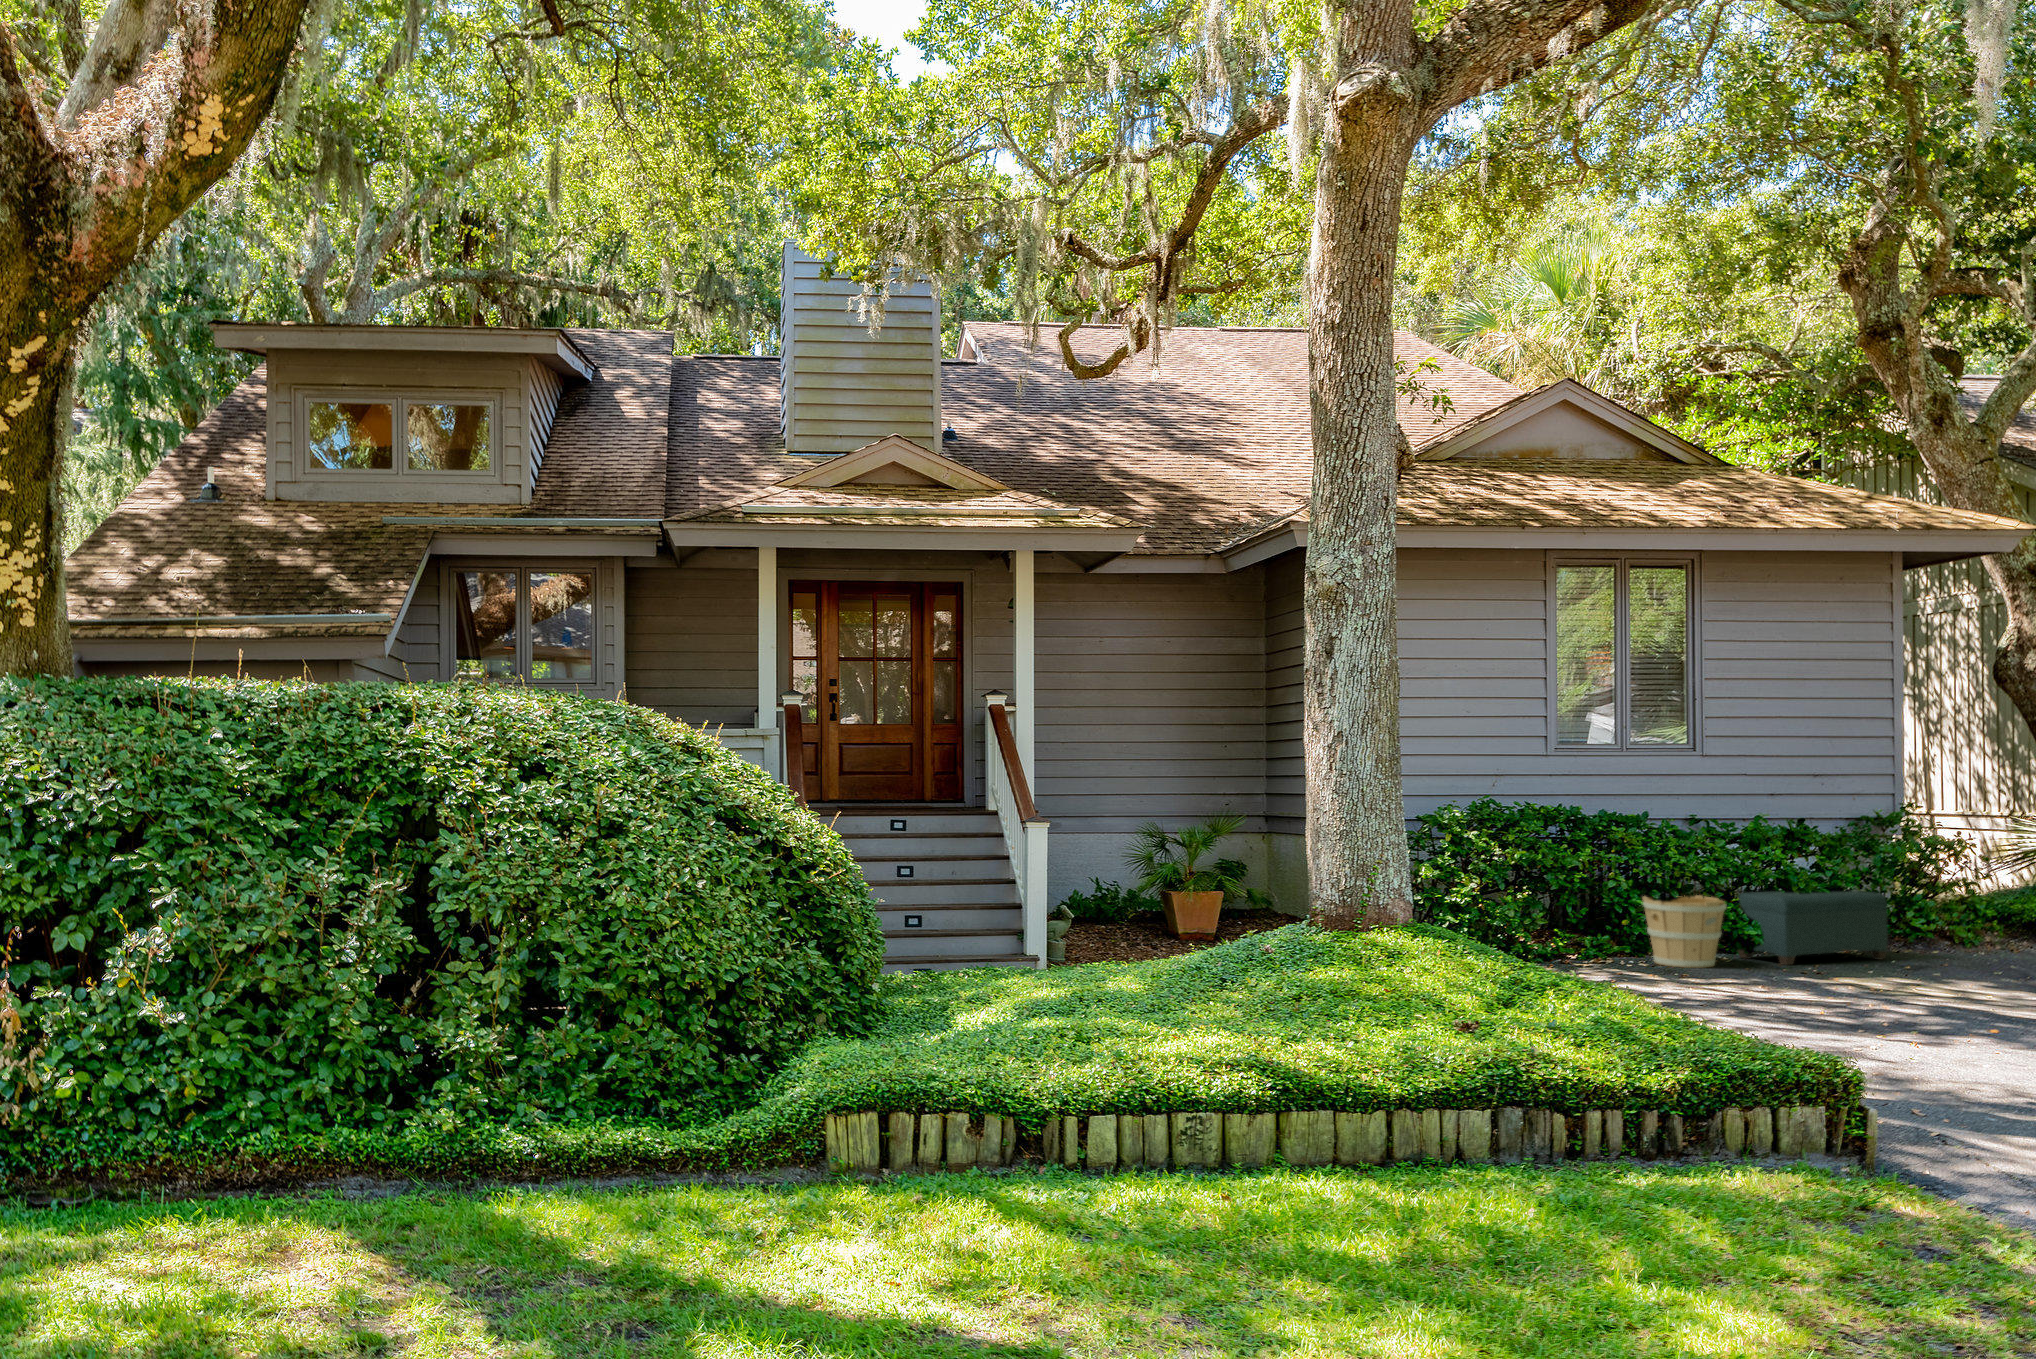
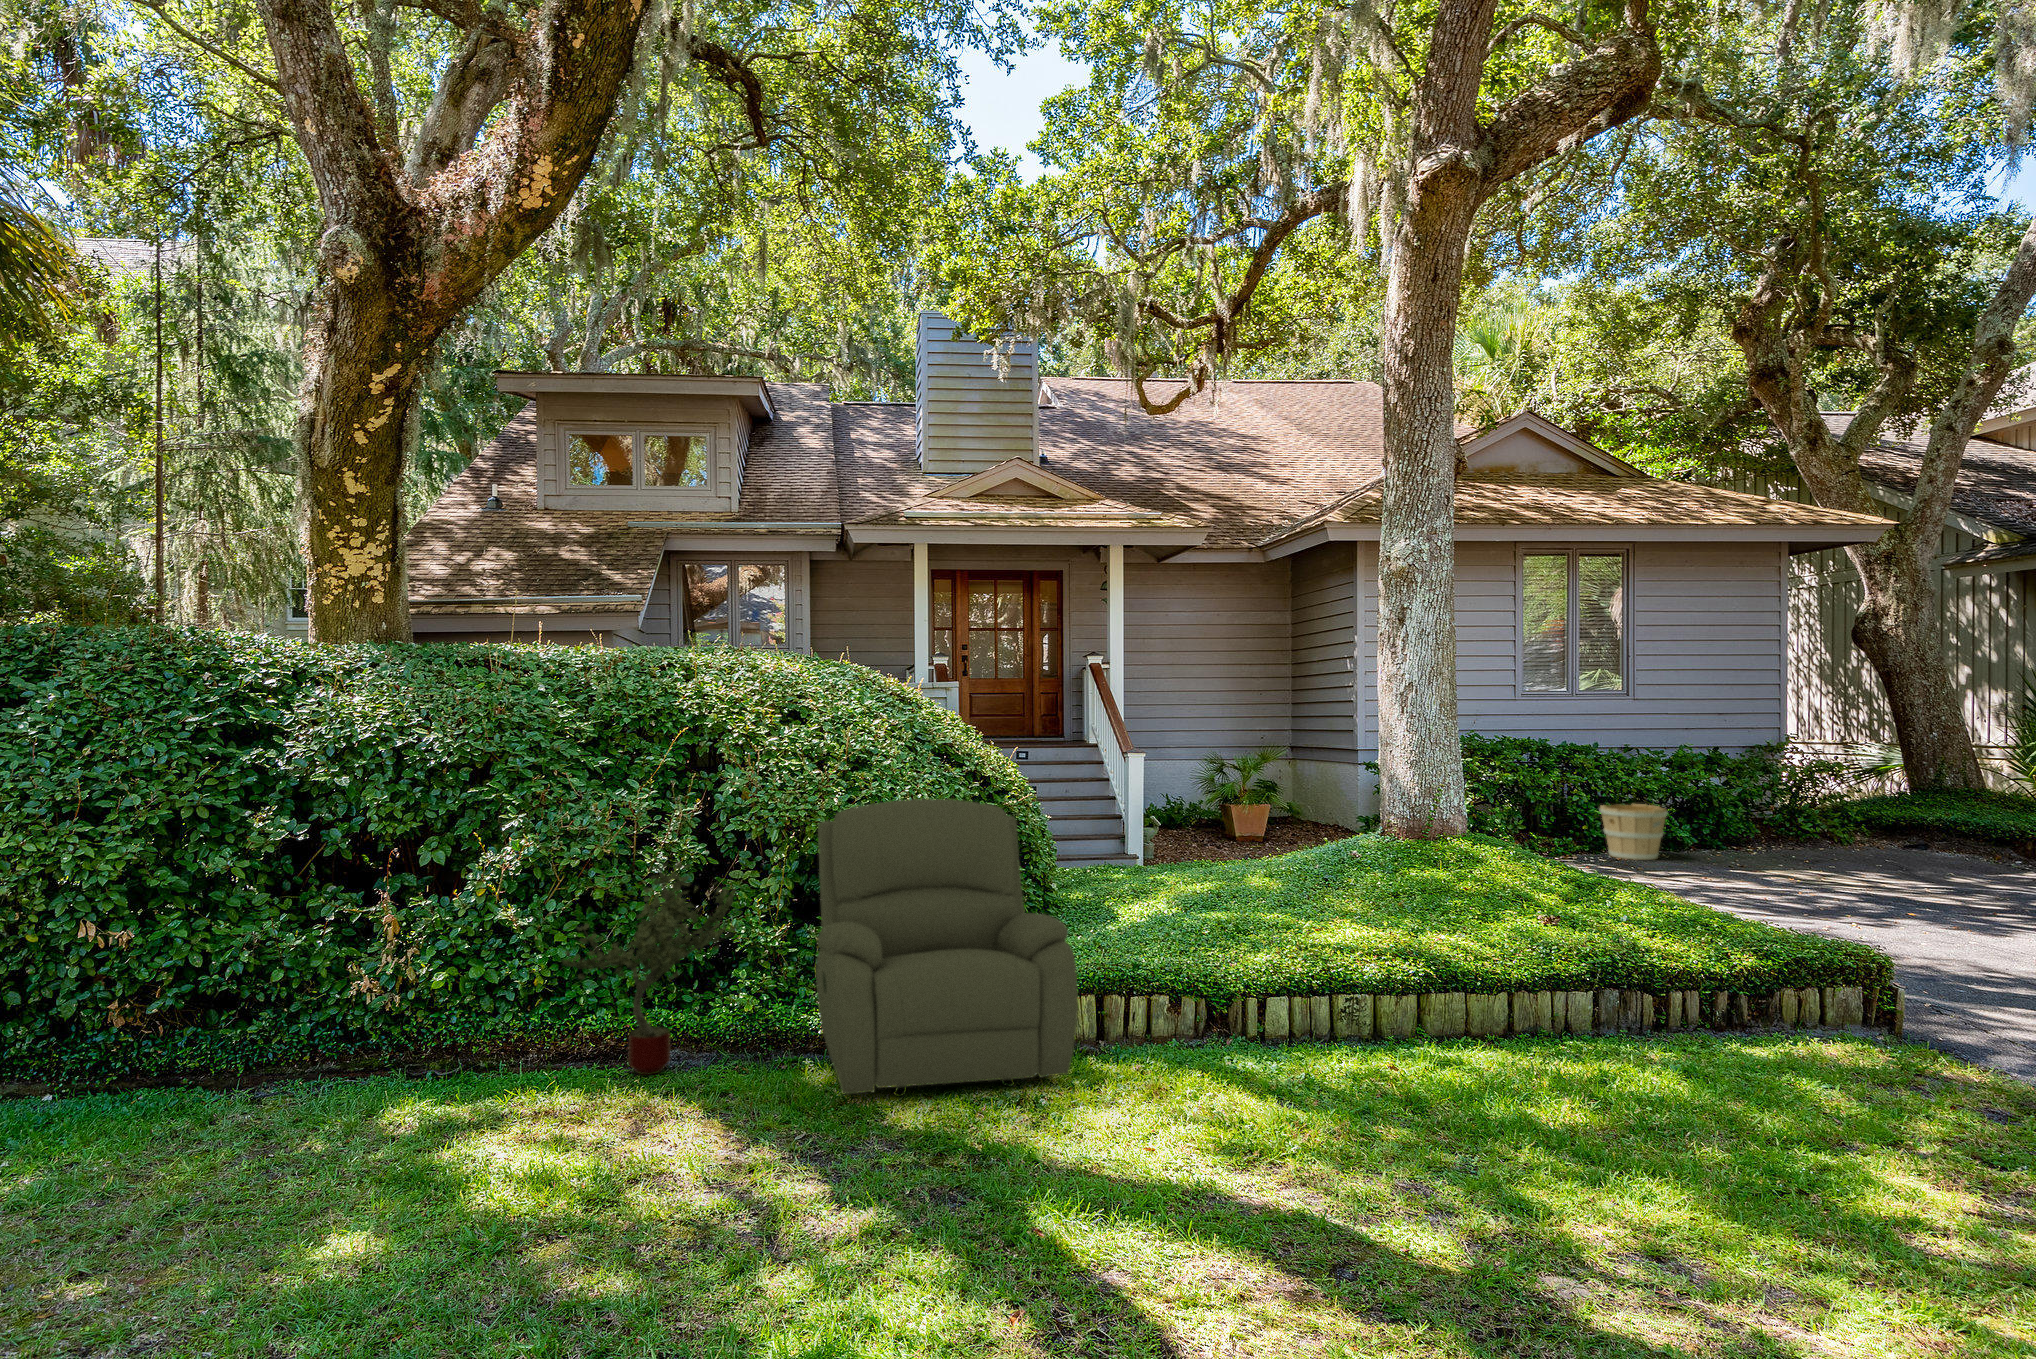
chair: none [538,873,840,1222] -> present [816,799,1078,1097]
bench: present [1738,891,1888,965] -> none [1670,799,1788,858]
potted tree: none [217,943,439,1201] -> present [562,862,736,1075]

